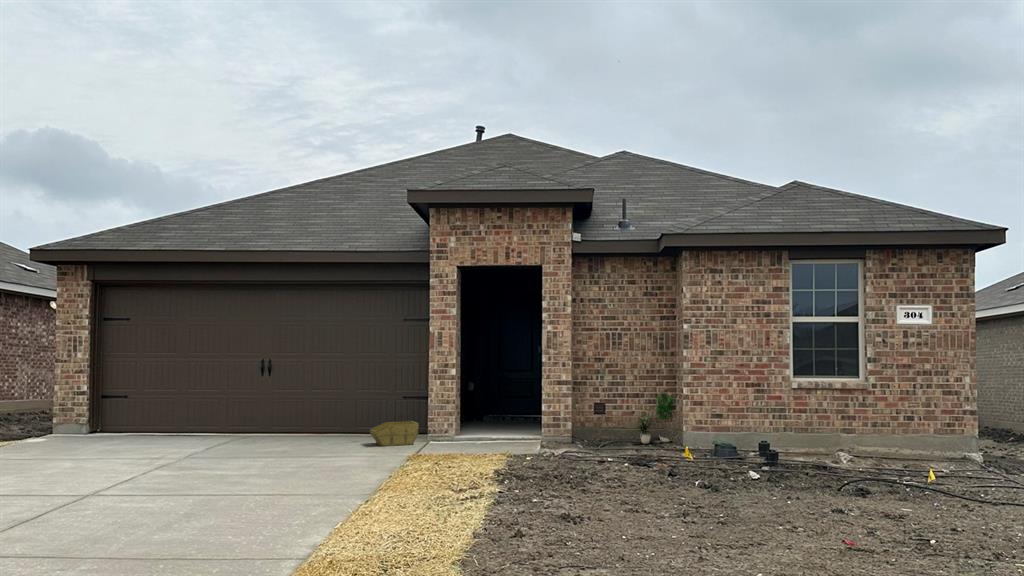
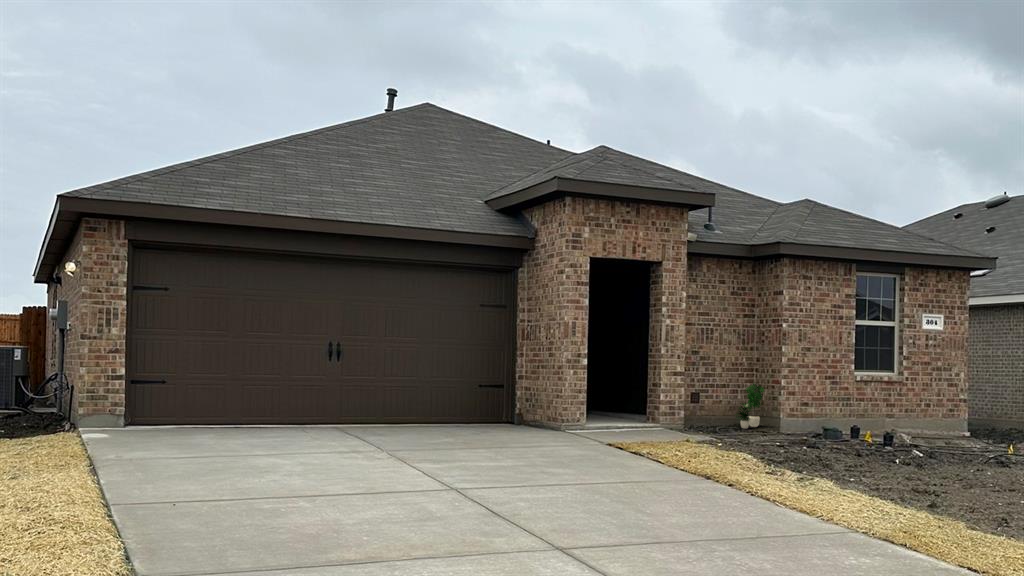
storage bin: present [370,421,419,446] -> none [525,410,571,436]

